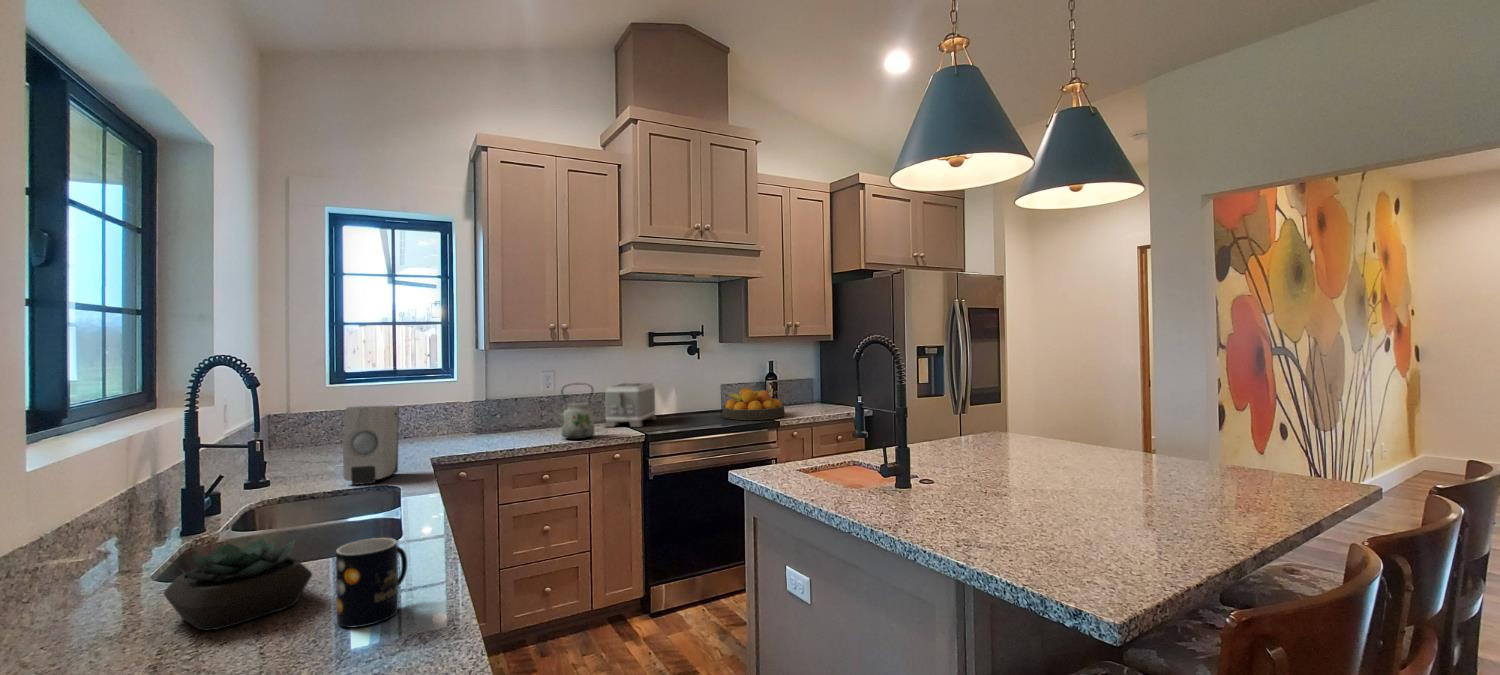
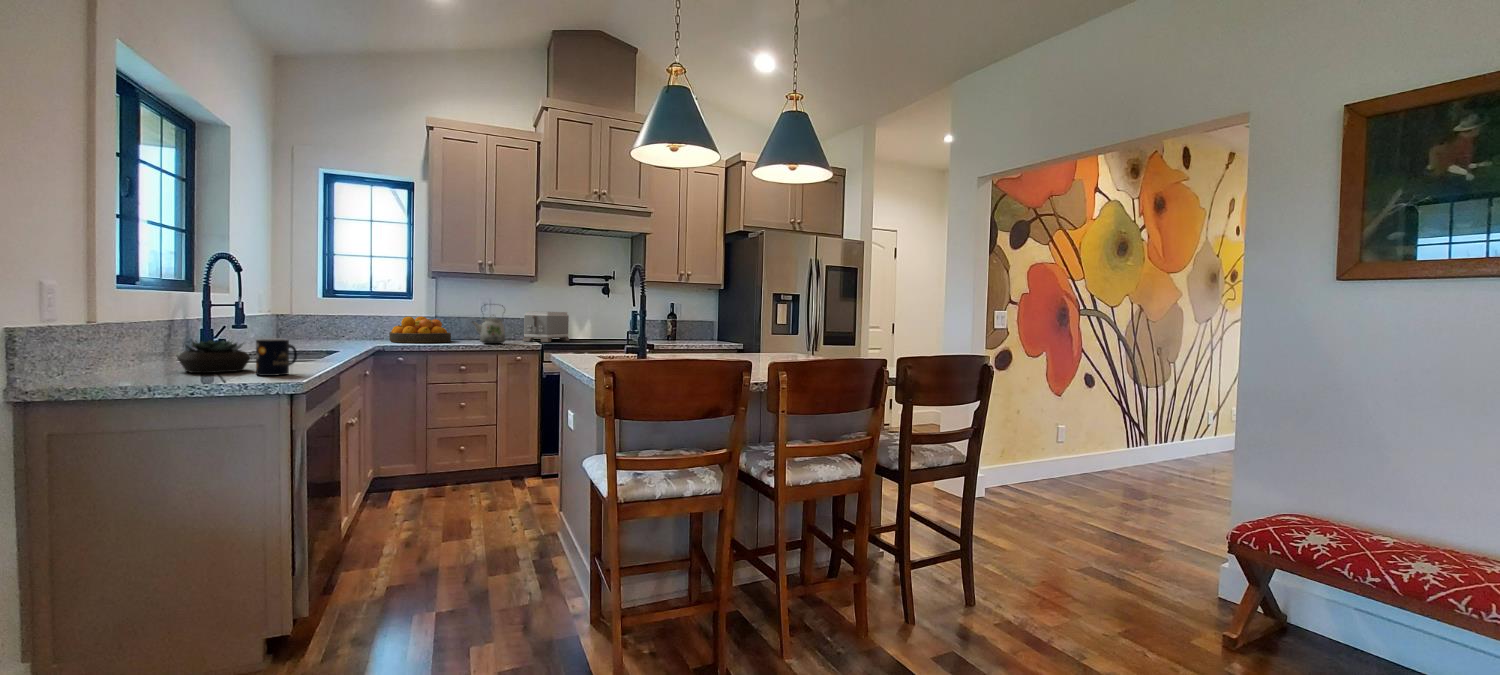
fruit bowl: present [722,388,785,420] -> present [389,316,451,343]
soap dispenser: present [343,405,399,485] -> none [308,300,349,350]

